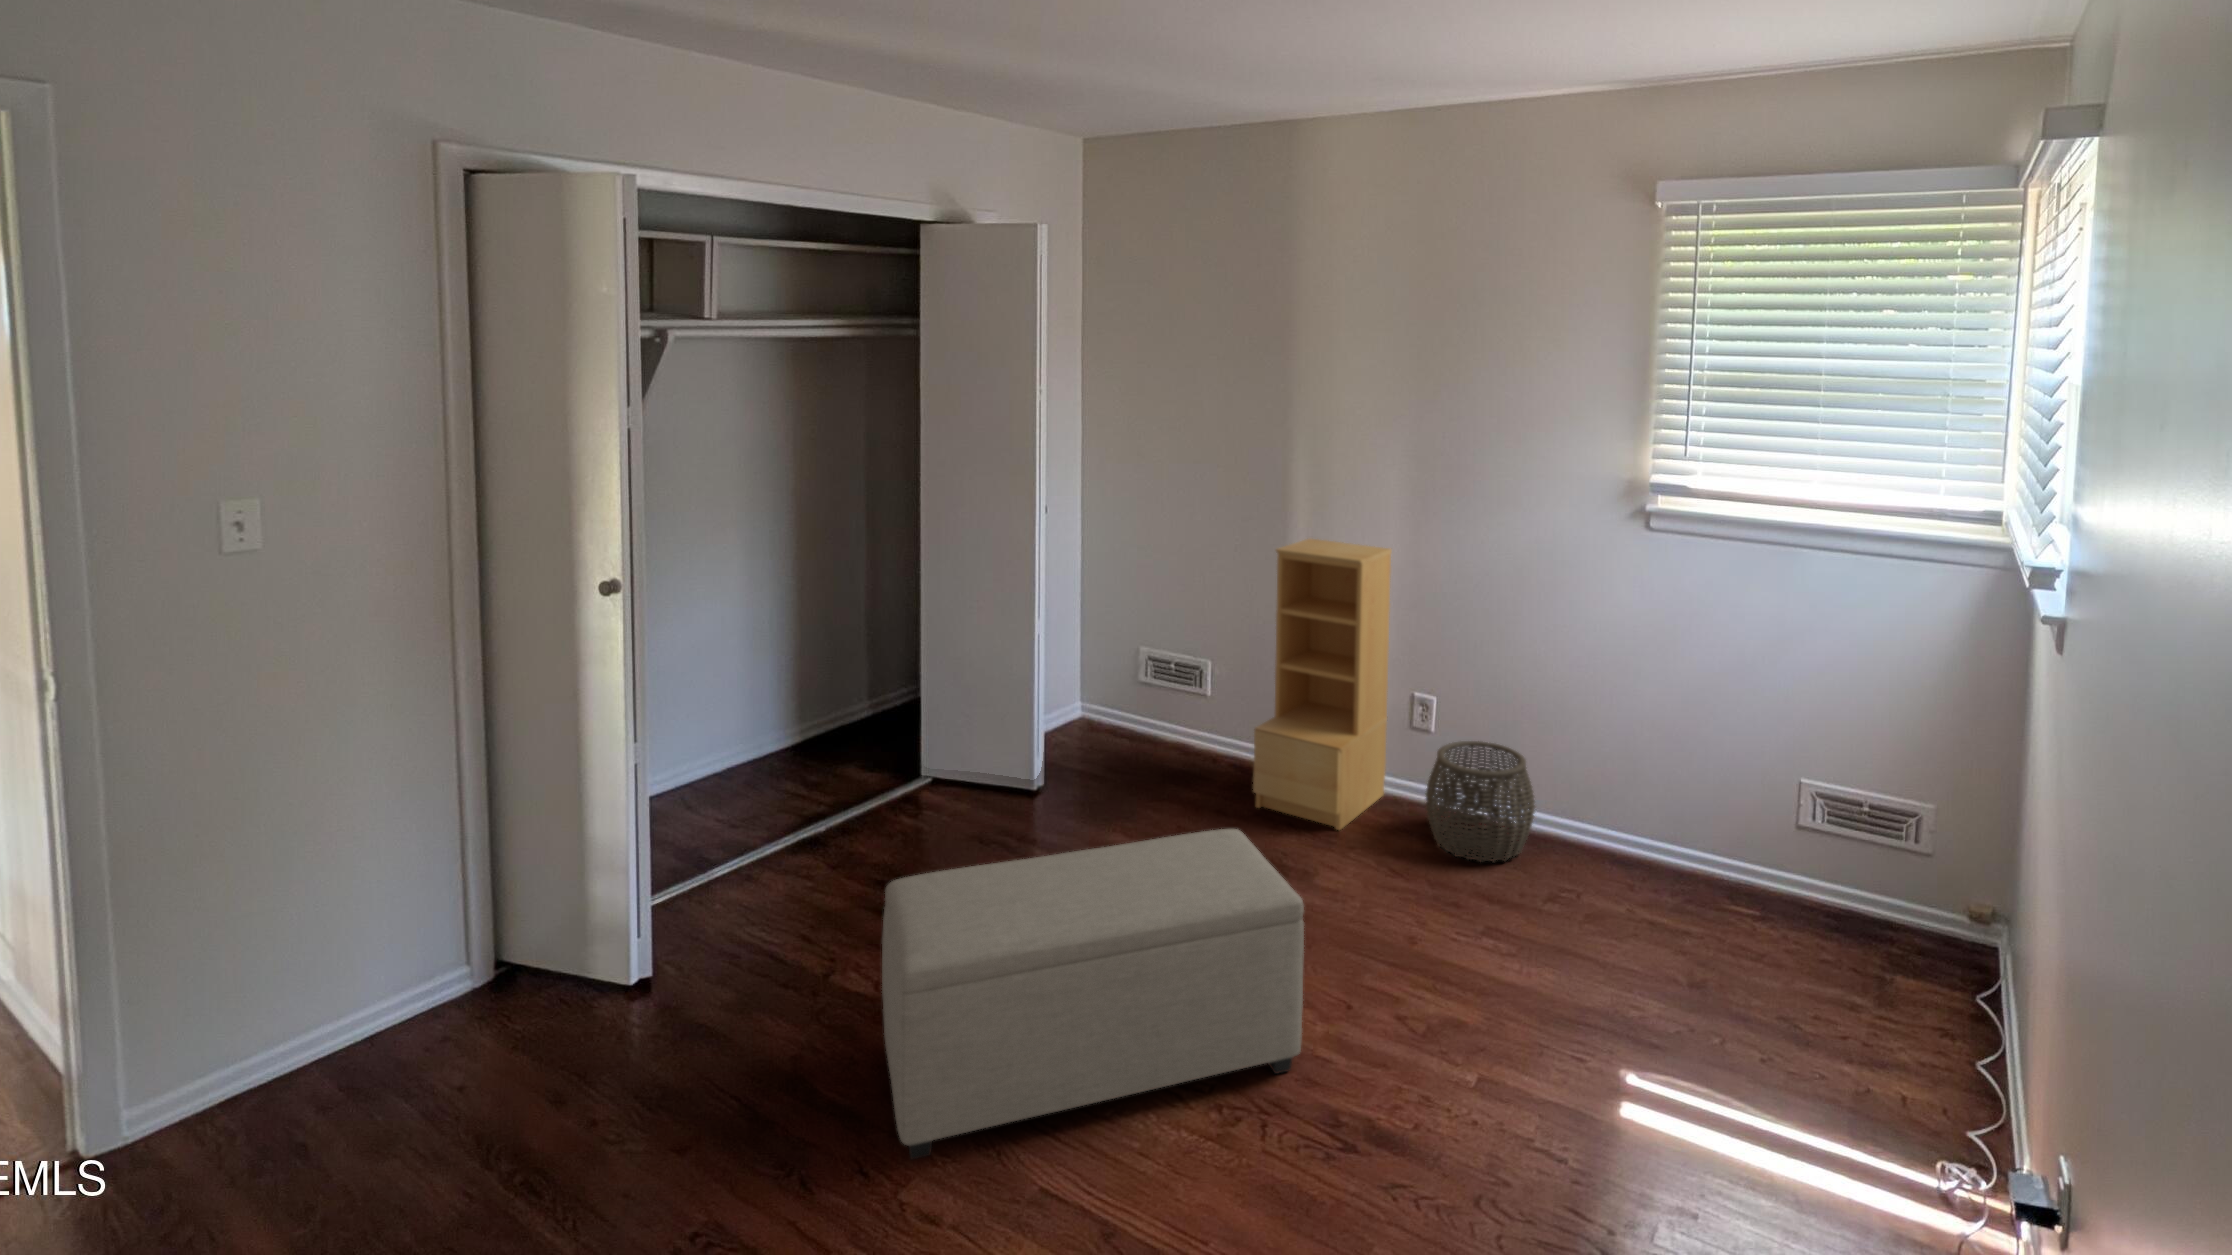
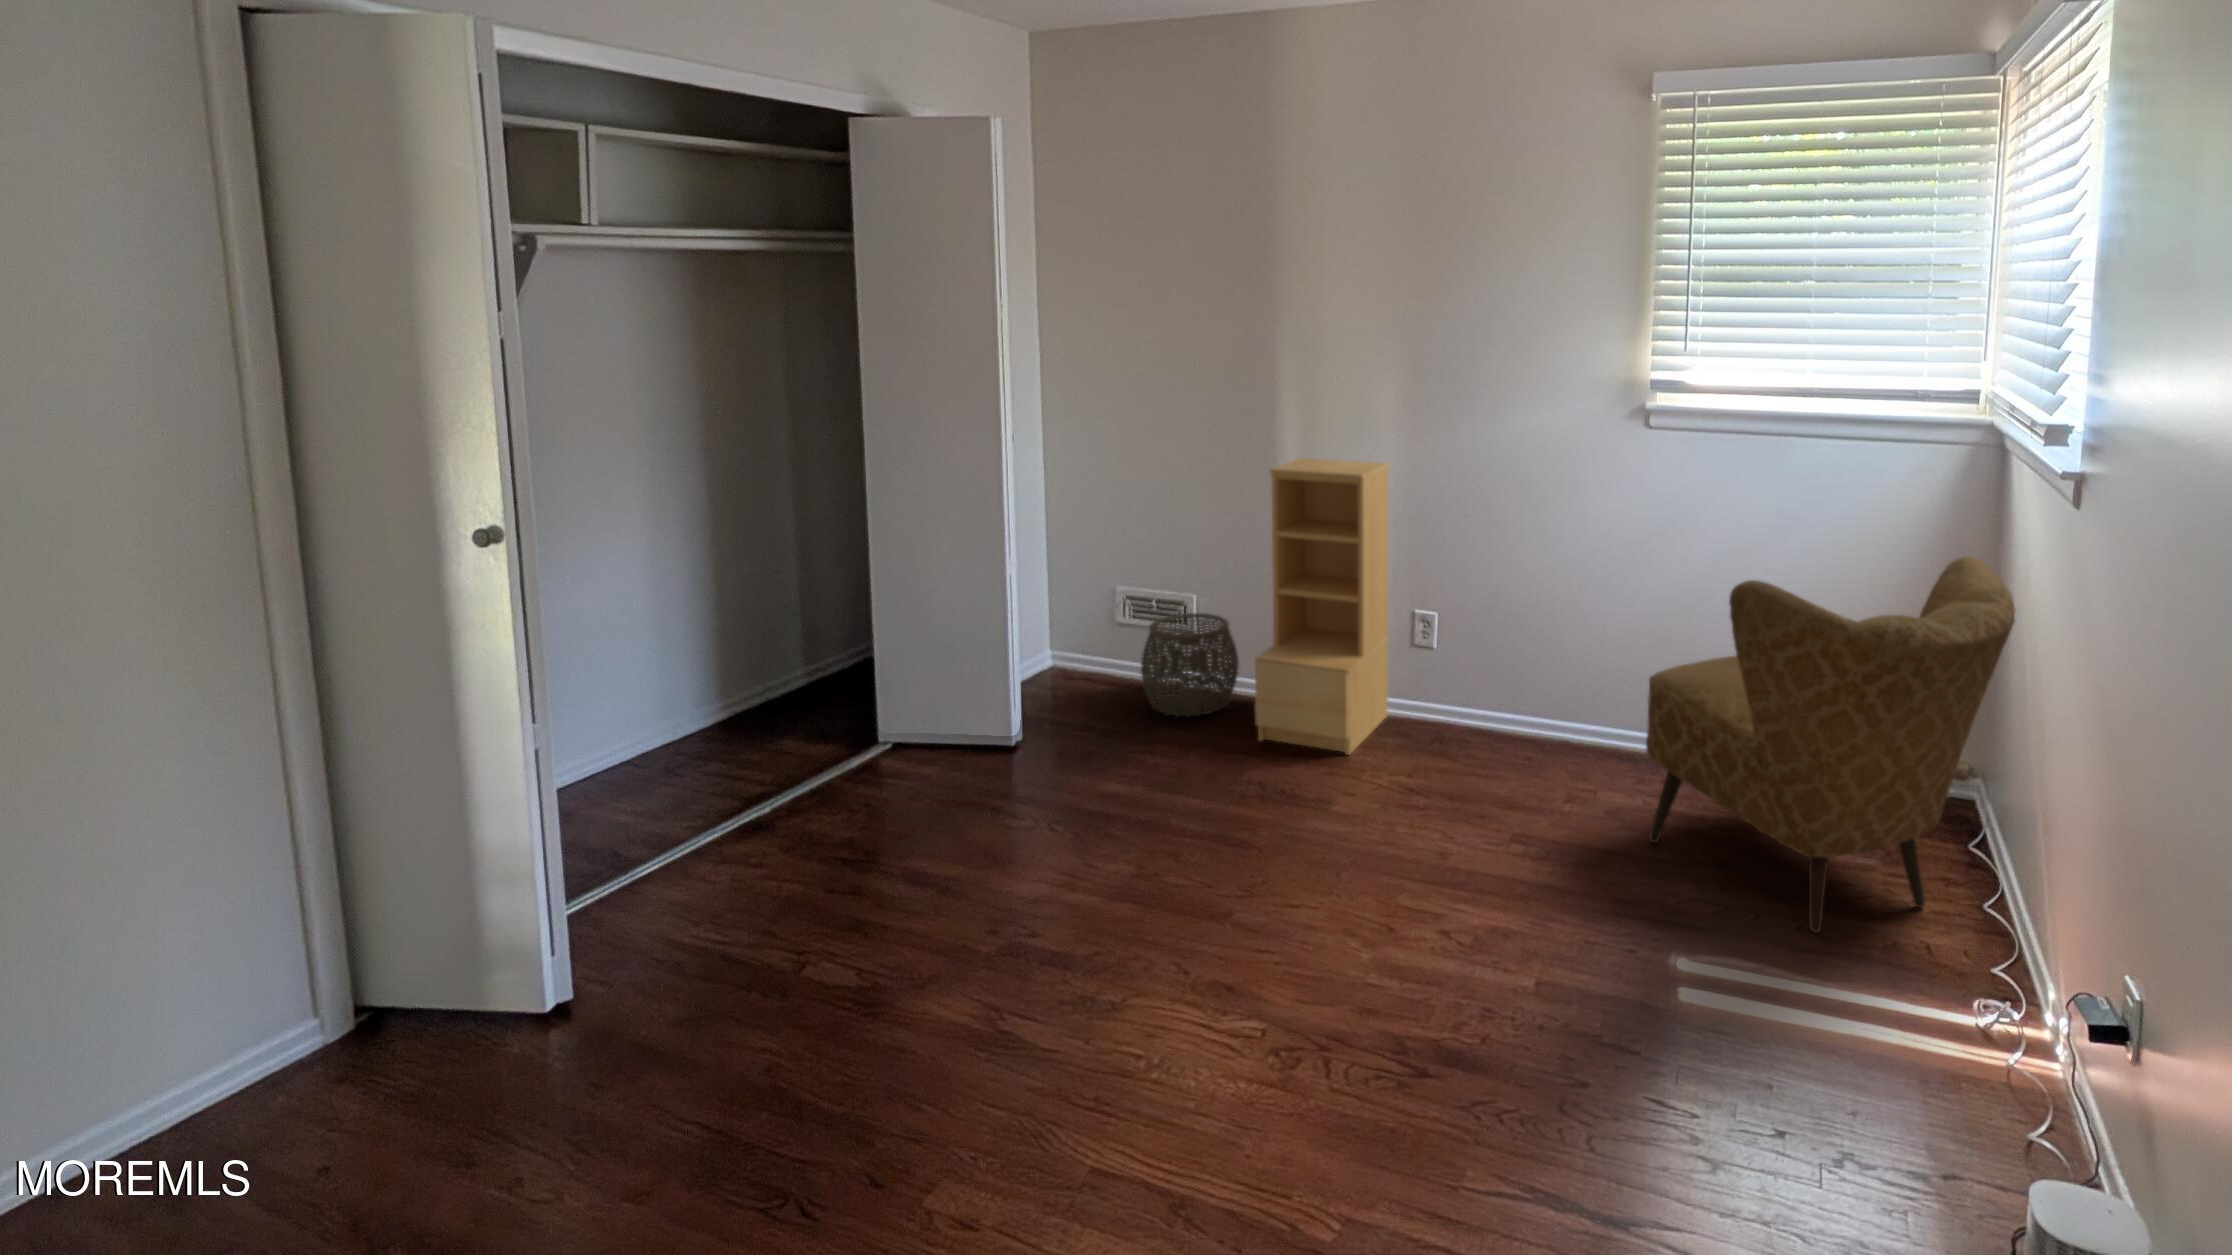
armchair: none [1624,690,2012,1067] -> present [1646,556,2015,933]
woven basket: present [1426,741,1535,862] -> present [1141,613,1239,716]
ottoman: present [882,829,1304,1159] -> none [874,757,1355,1163]

